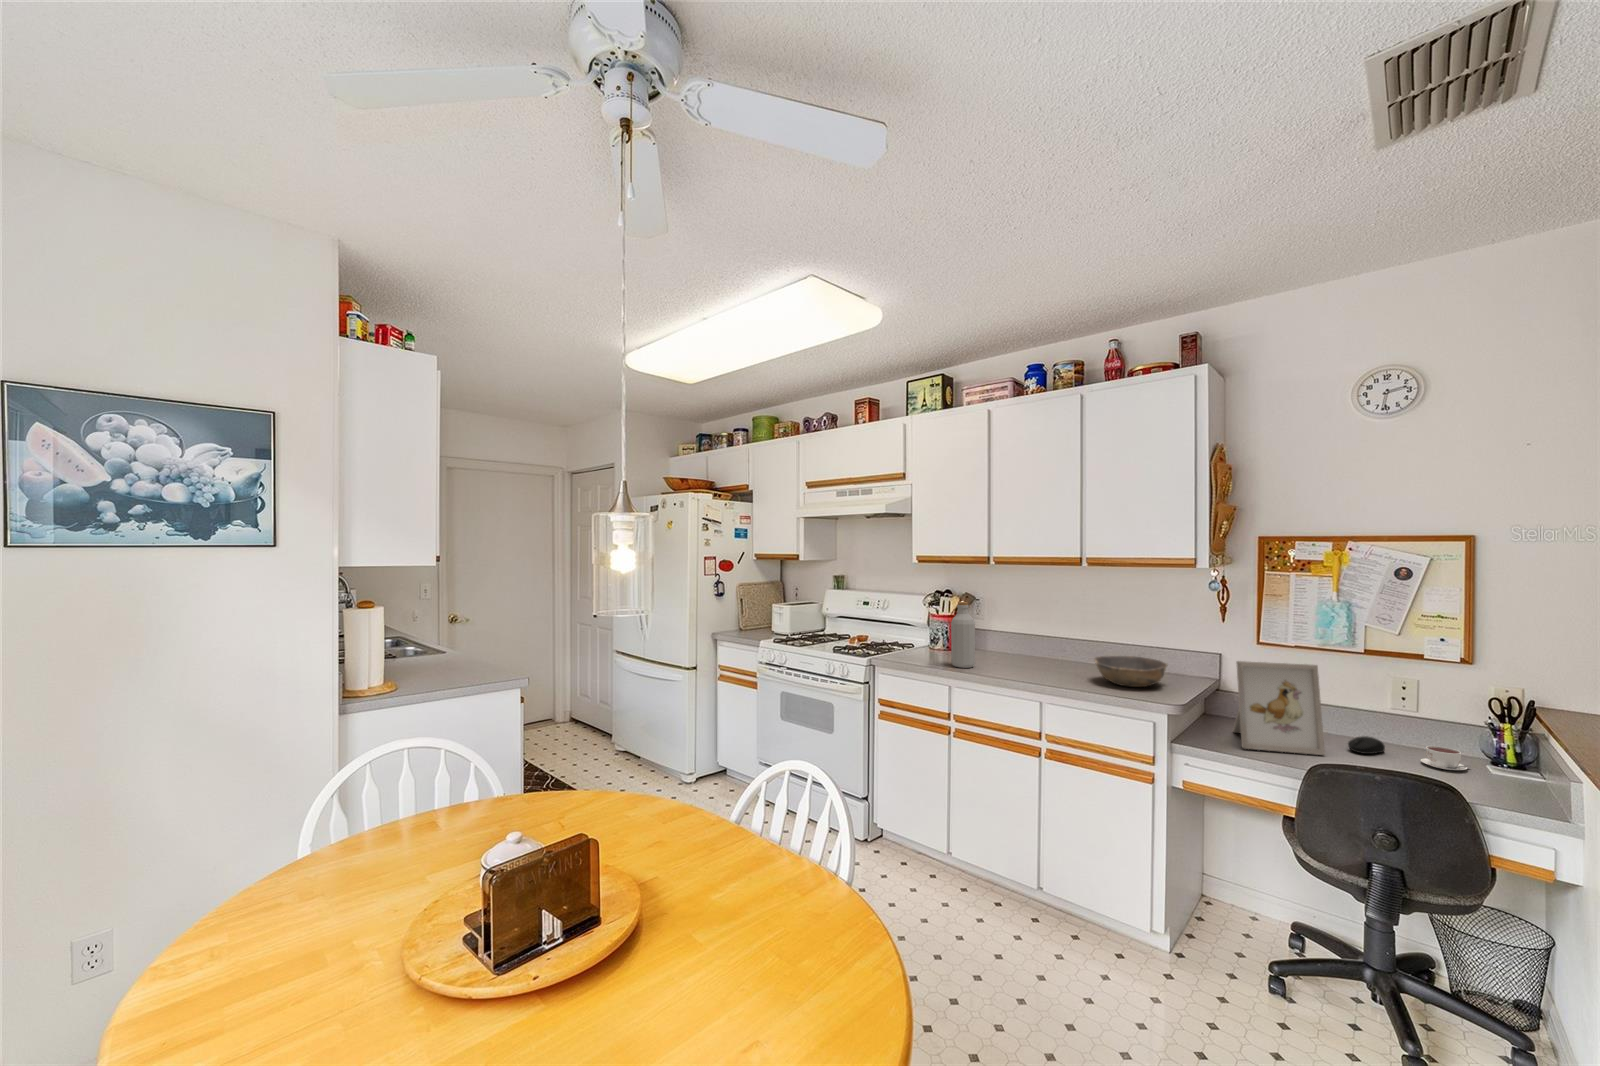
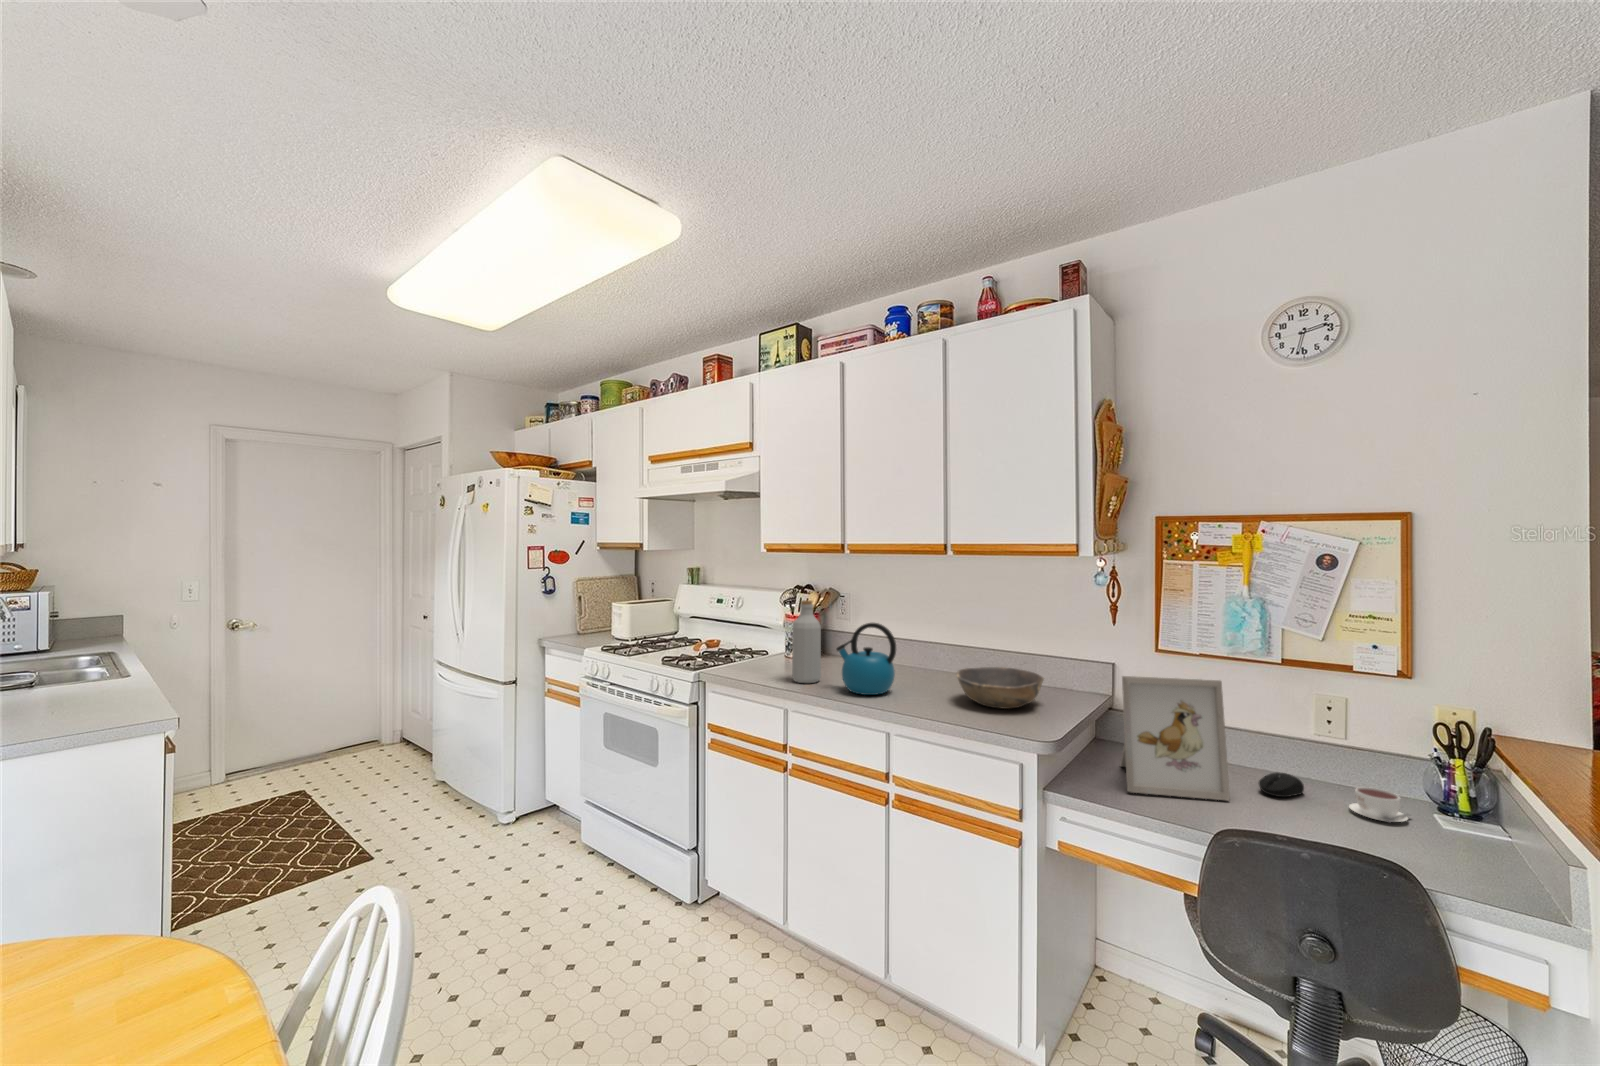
kettle: none [991,620,1043,676] -> present [836,623,896,695]

